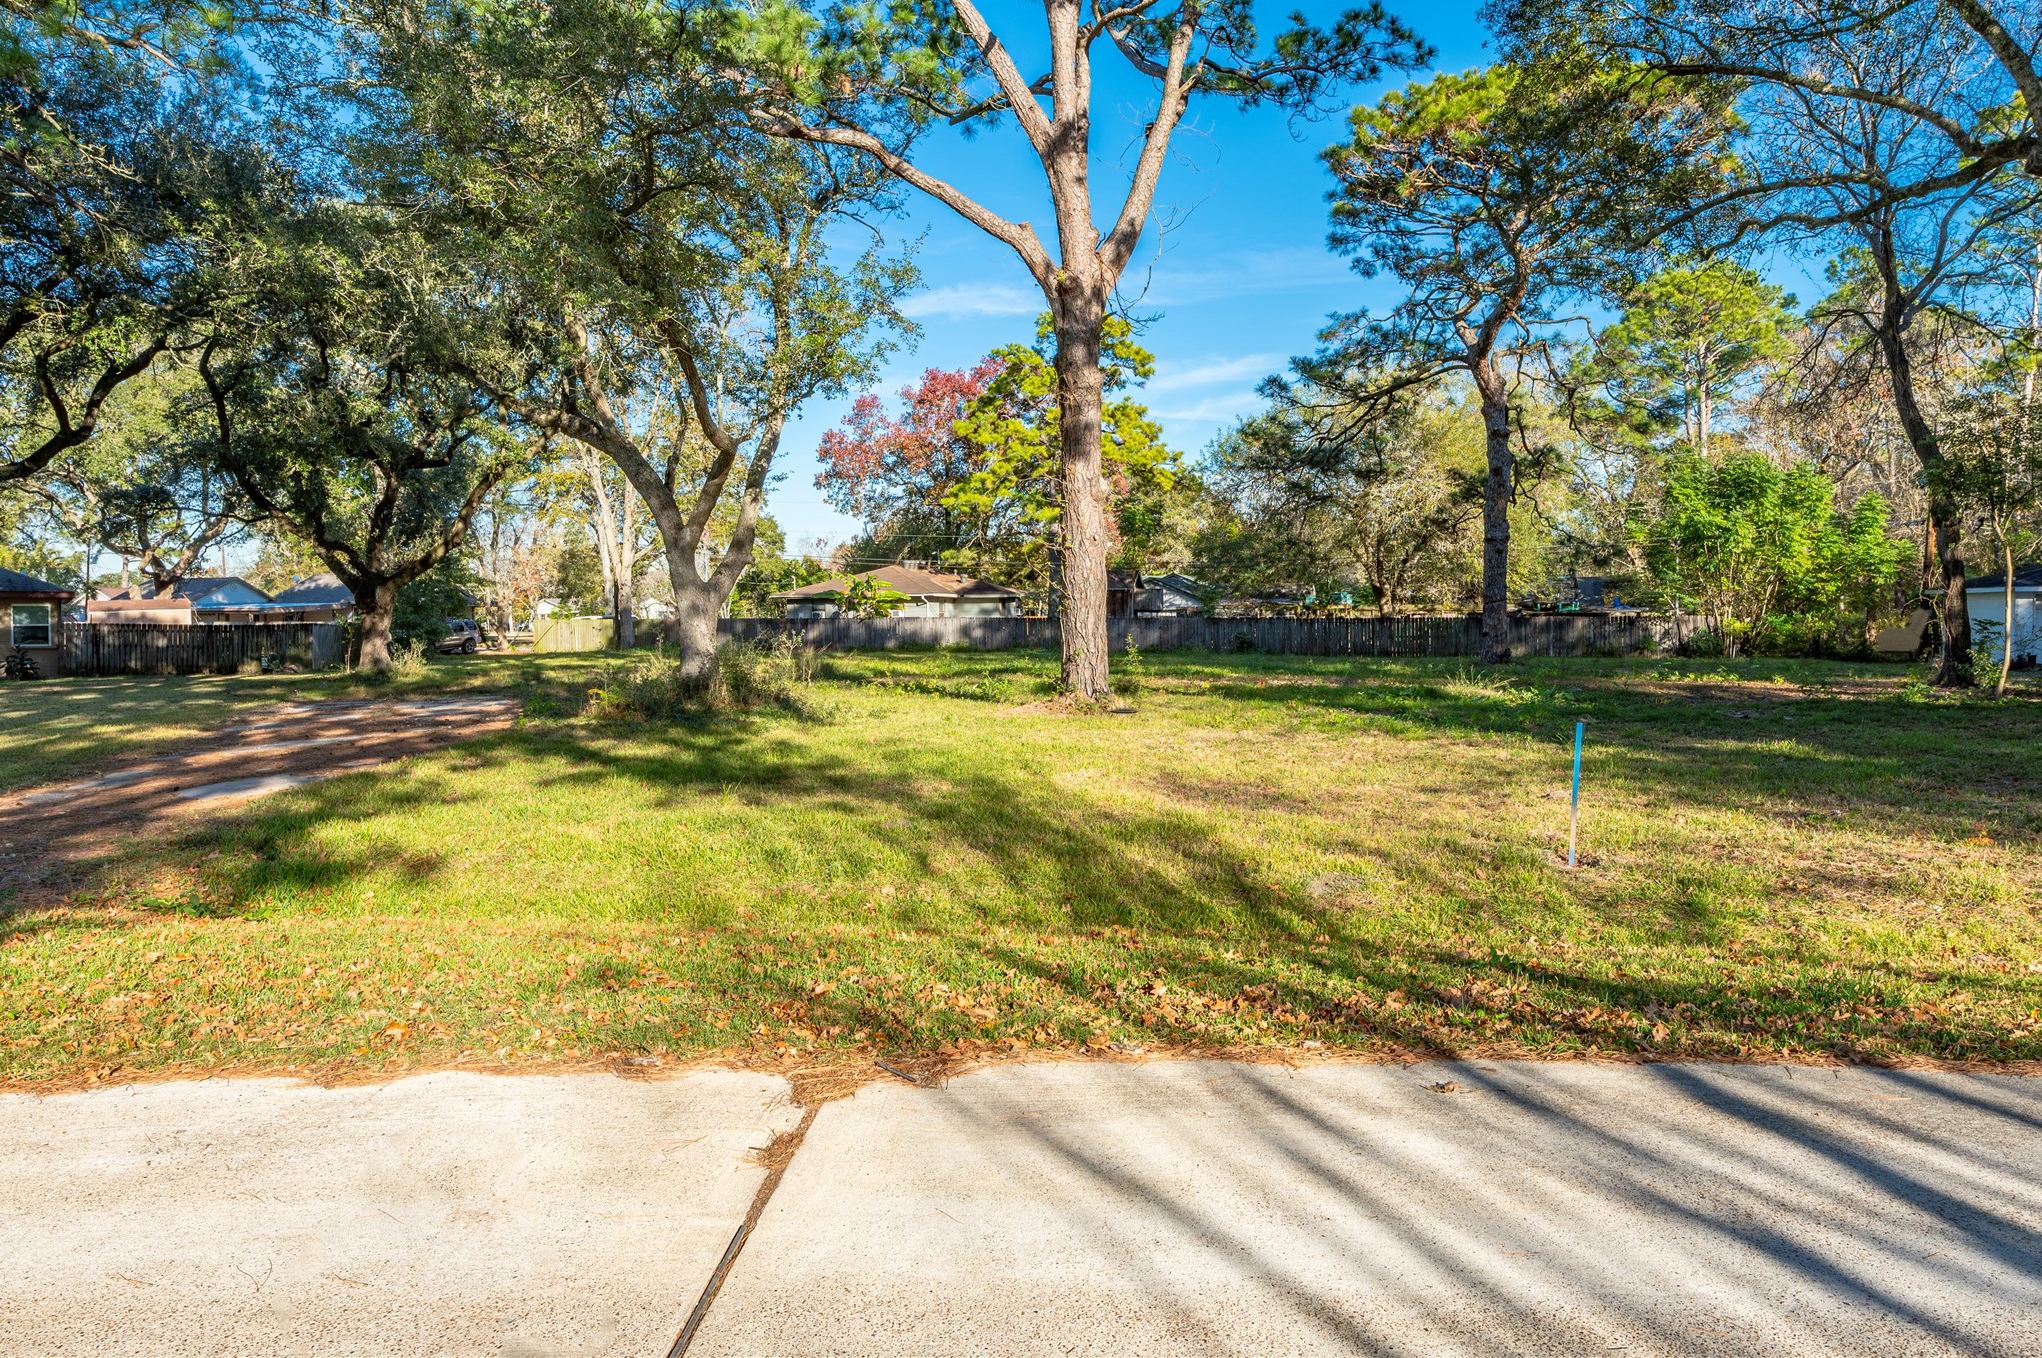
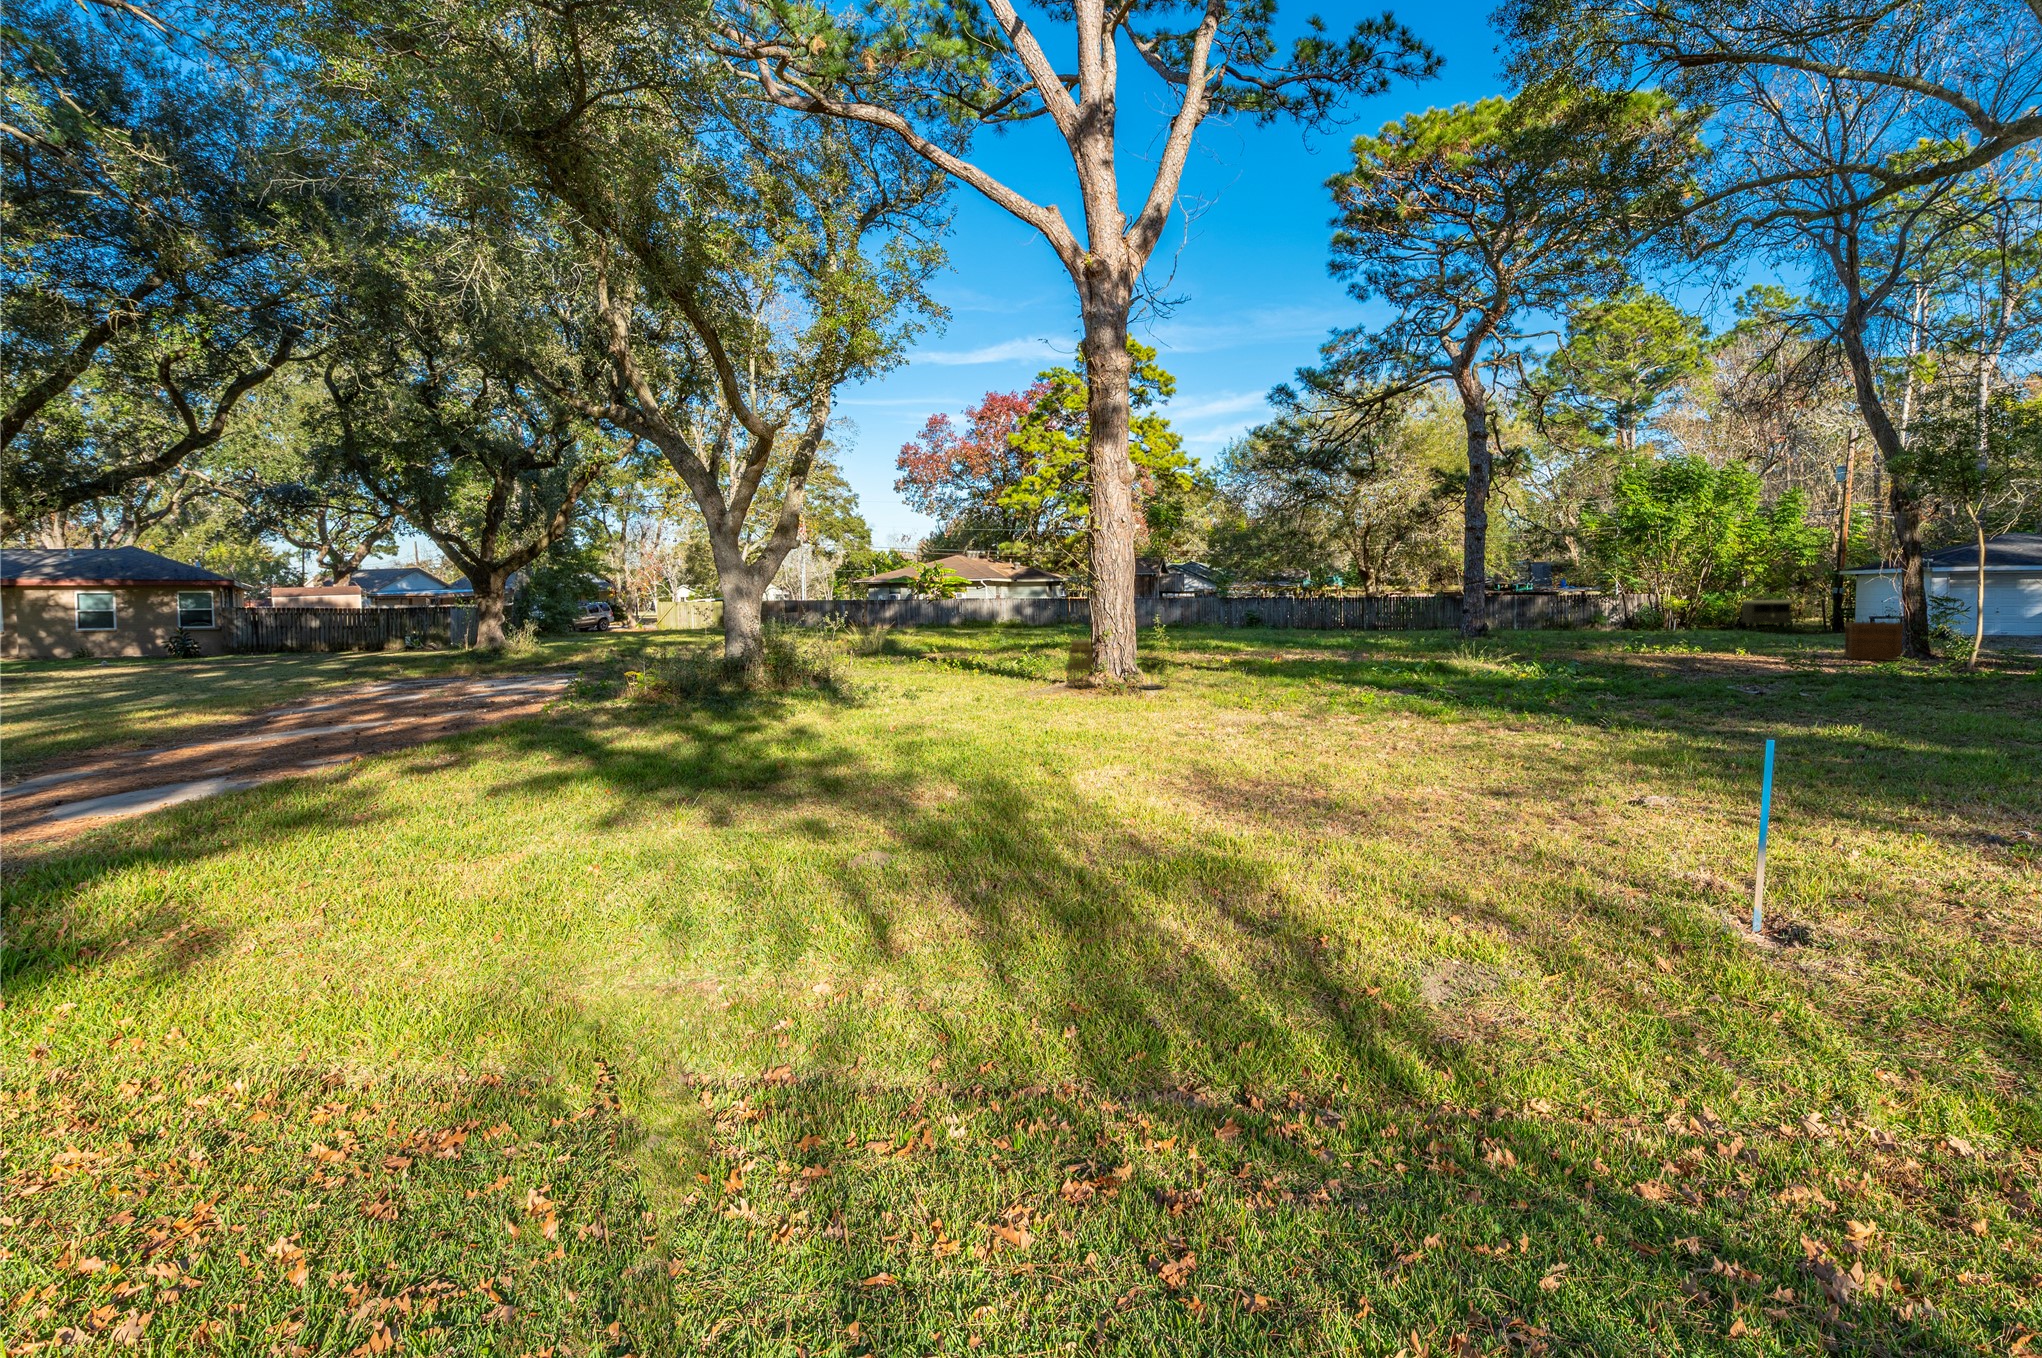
chair: present [1878,609,1929,651] -> none [1798,588,1847,626]
storage bench: none [1813,622,1869,652] -> present [1742,600,1793,625]
wooden crate: none [1886,647,1942,690] -> present [1844,622,1903,661]
basket: none [1036,661,1067,712] -> present [1067,639,1095,687]

